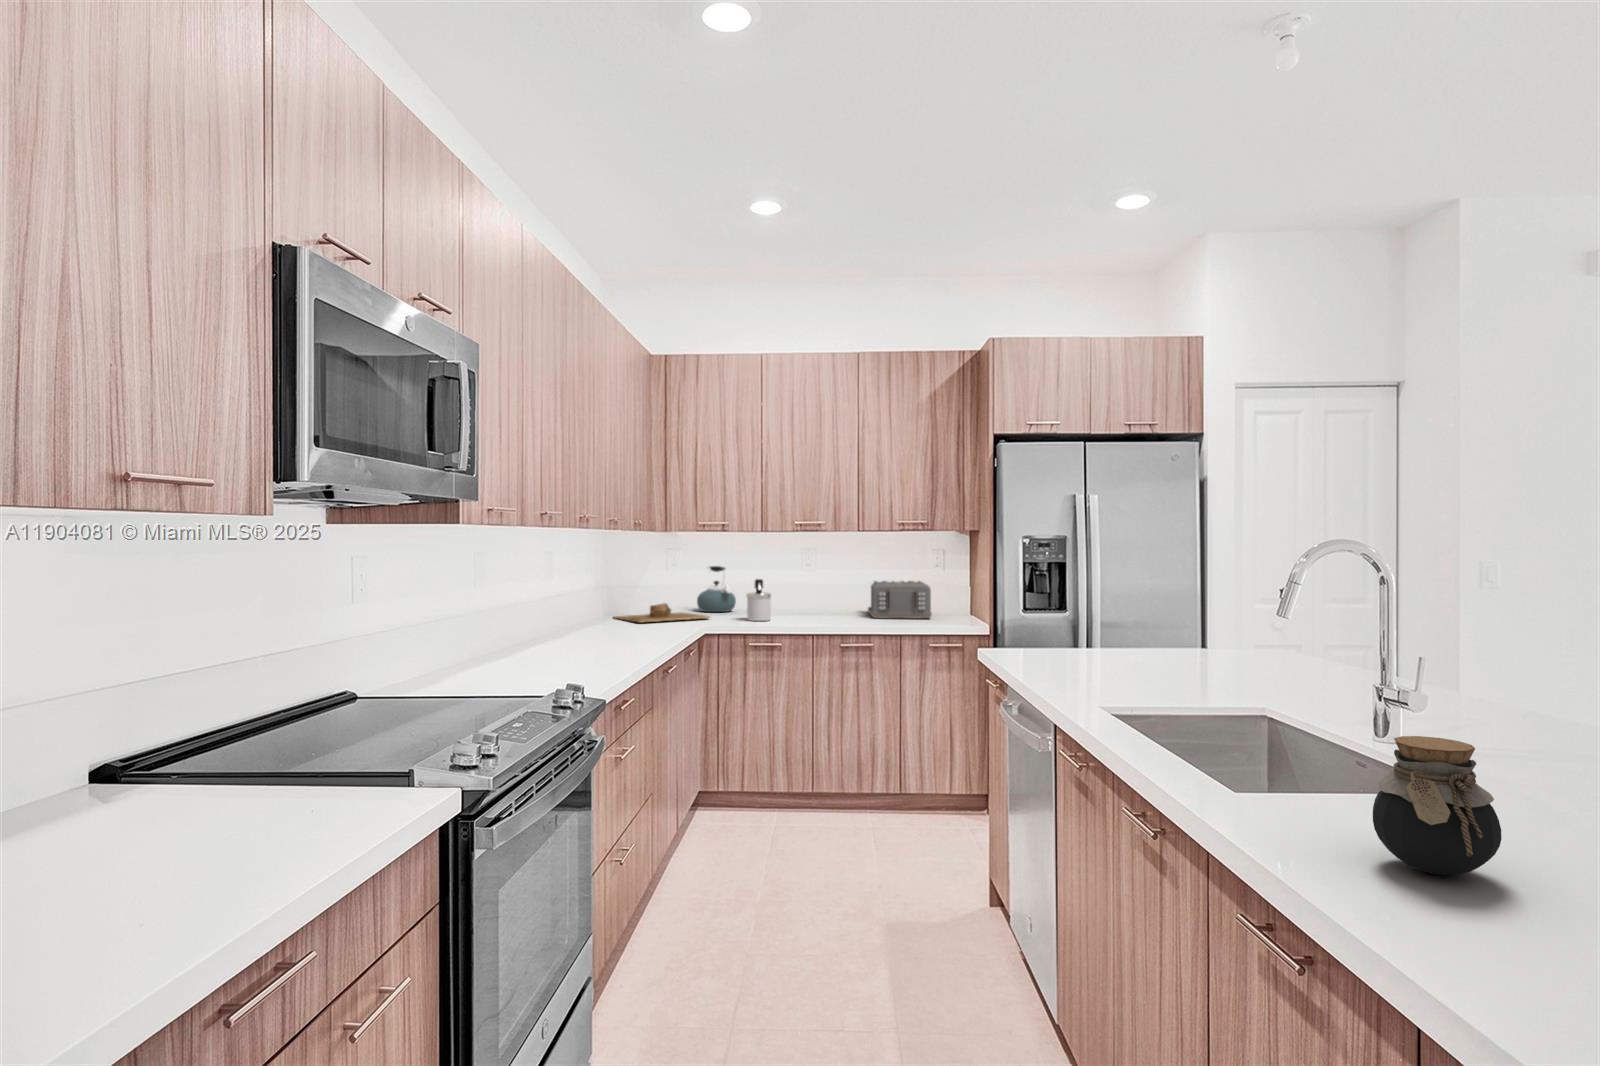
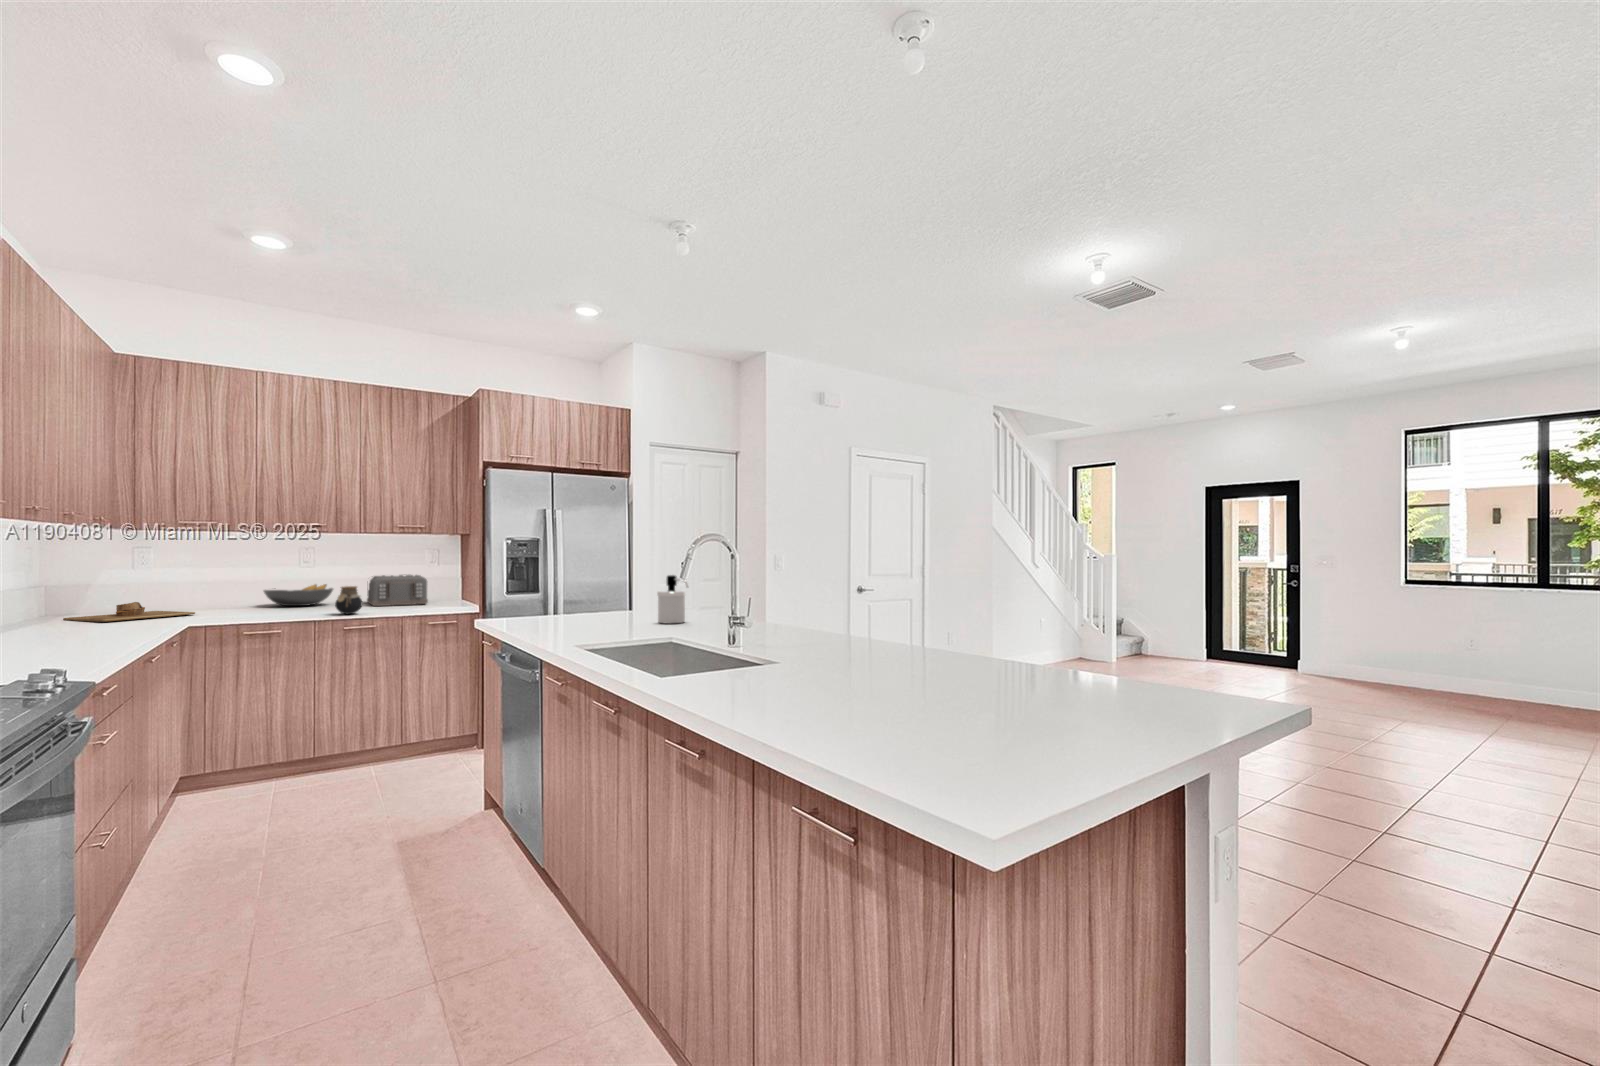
kettle: present [697,566,736,612] -> none [175,566,224,609]
soap dispenser: present [746,579,771,621] -> present [657,575,688,623]
fruit bowl: none [769,589,835,613] -> present [264,584,333,606]
jar: present [1373,736,1502,875] -> present [335,586,362,614]

